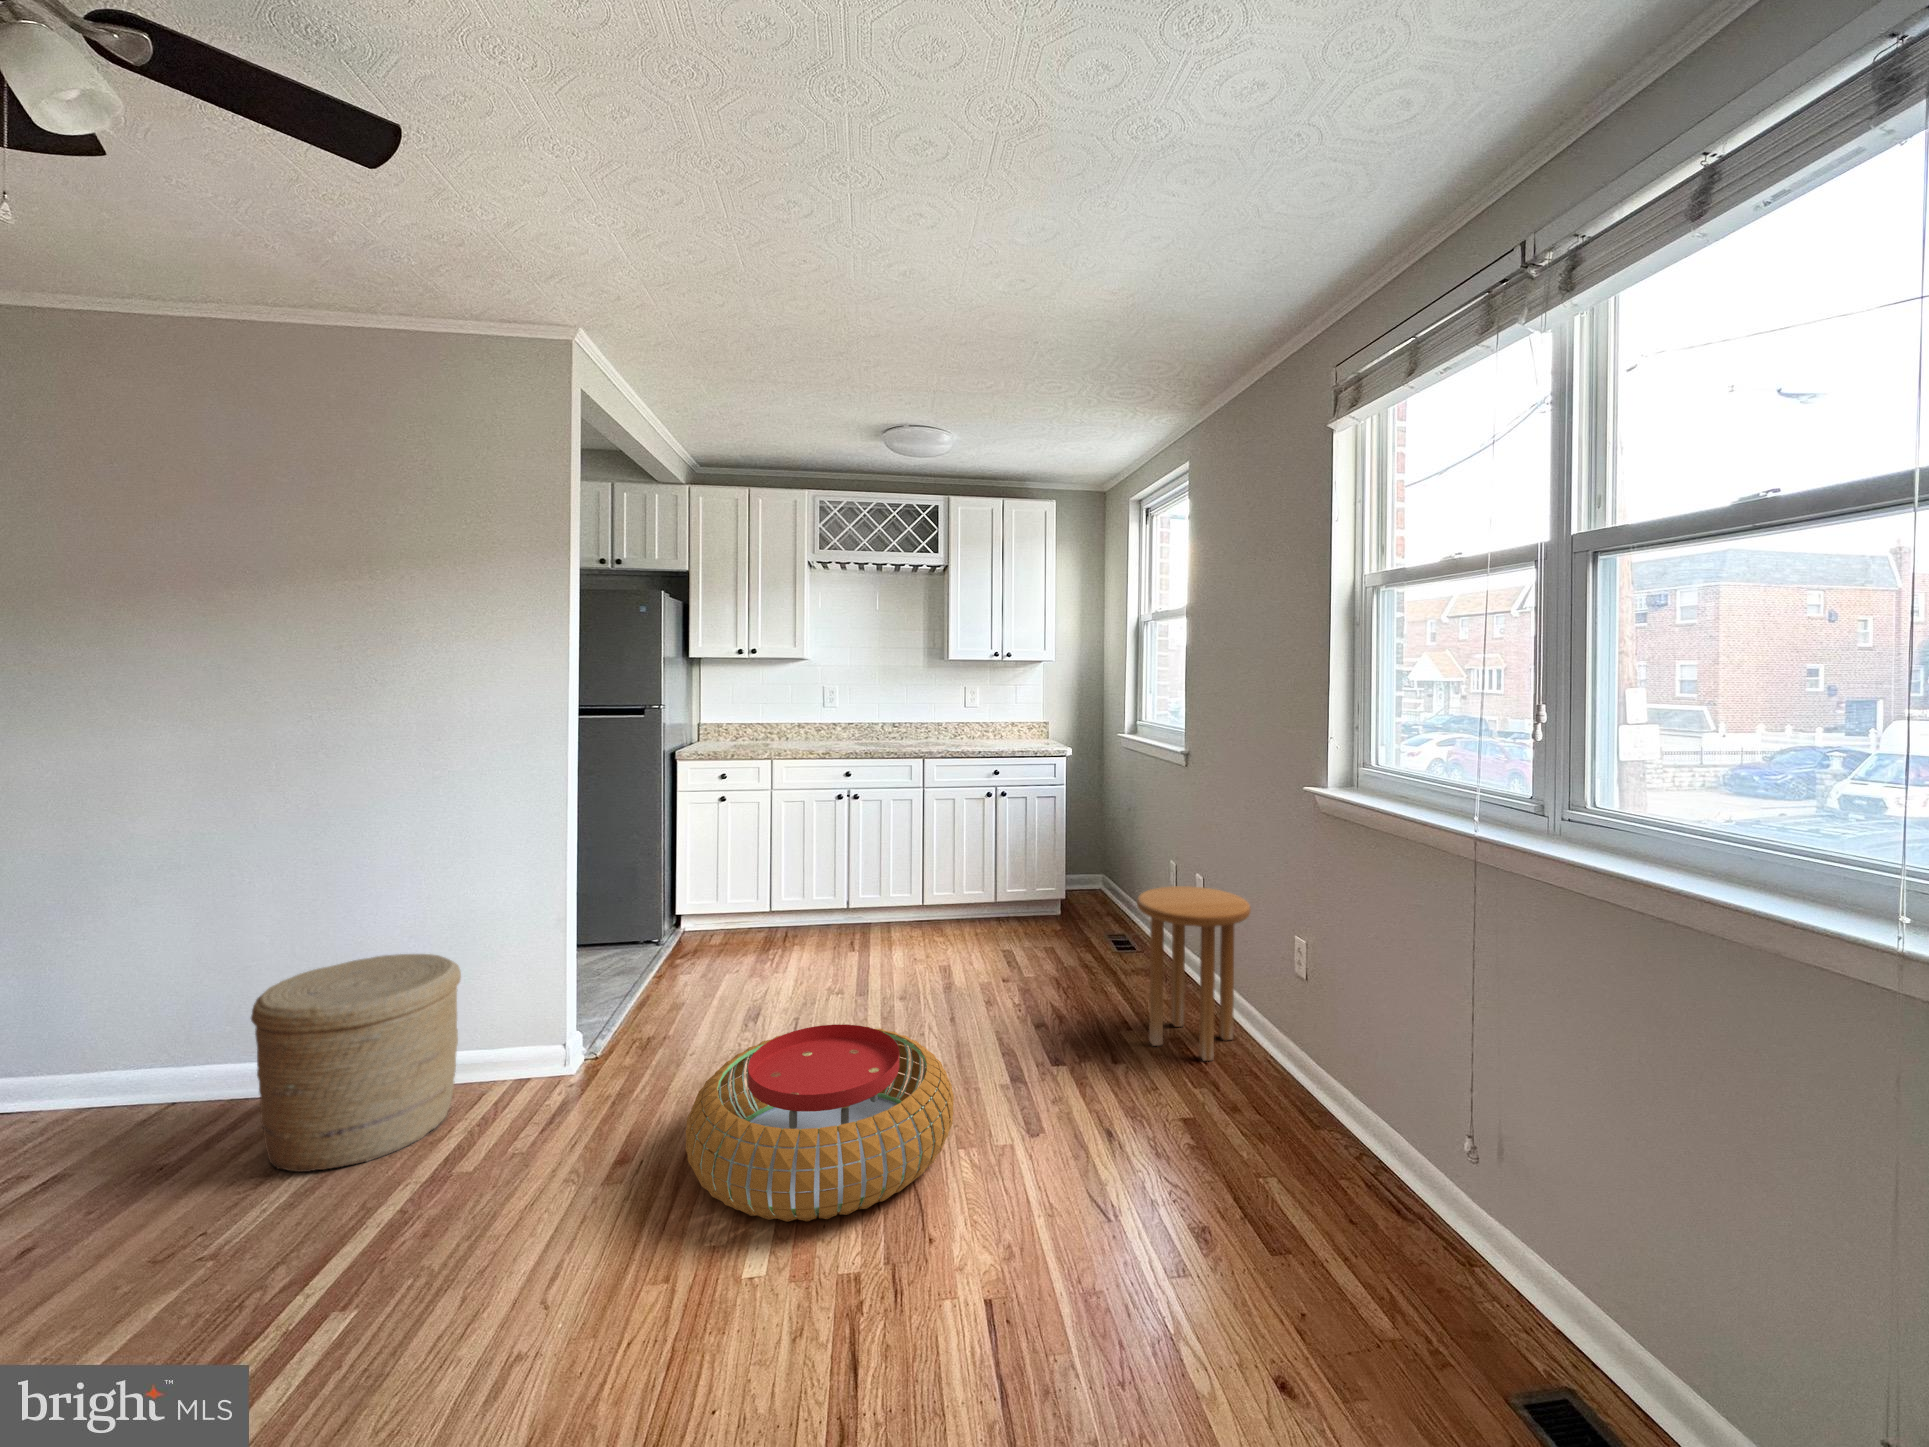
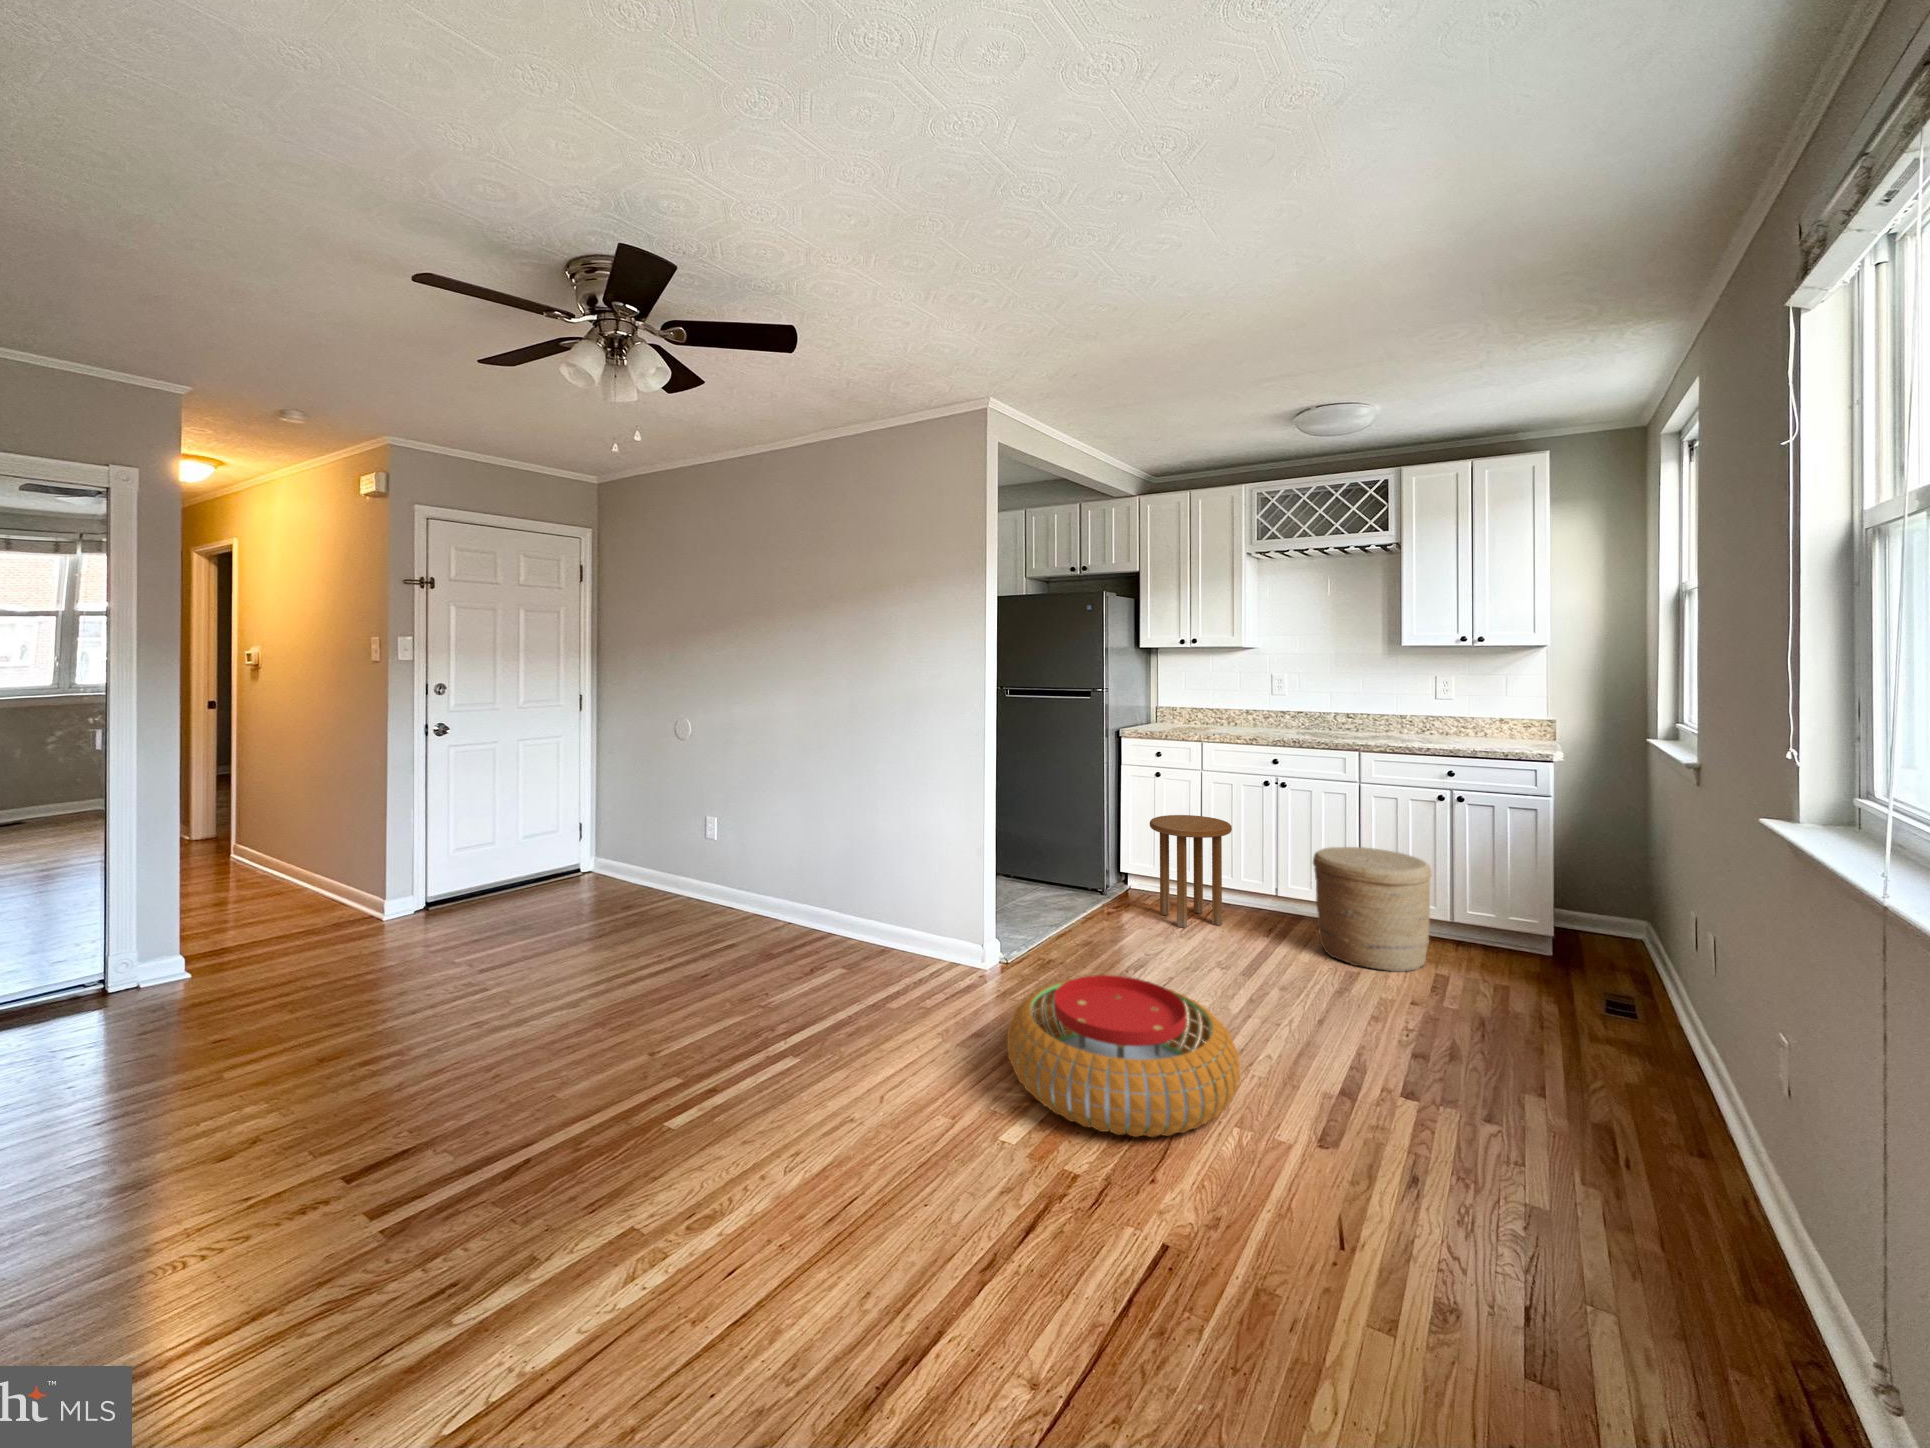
side table: present [1137,886,1251,1061] -> present [1150,815,1232,928]
woven basket: present [251,954,461,1172] -> present [1313,847,1431,972]

